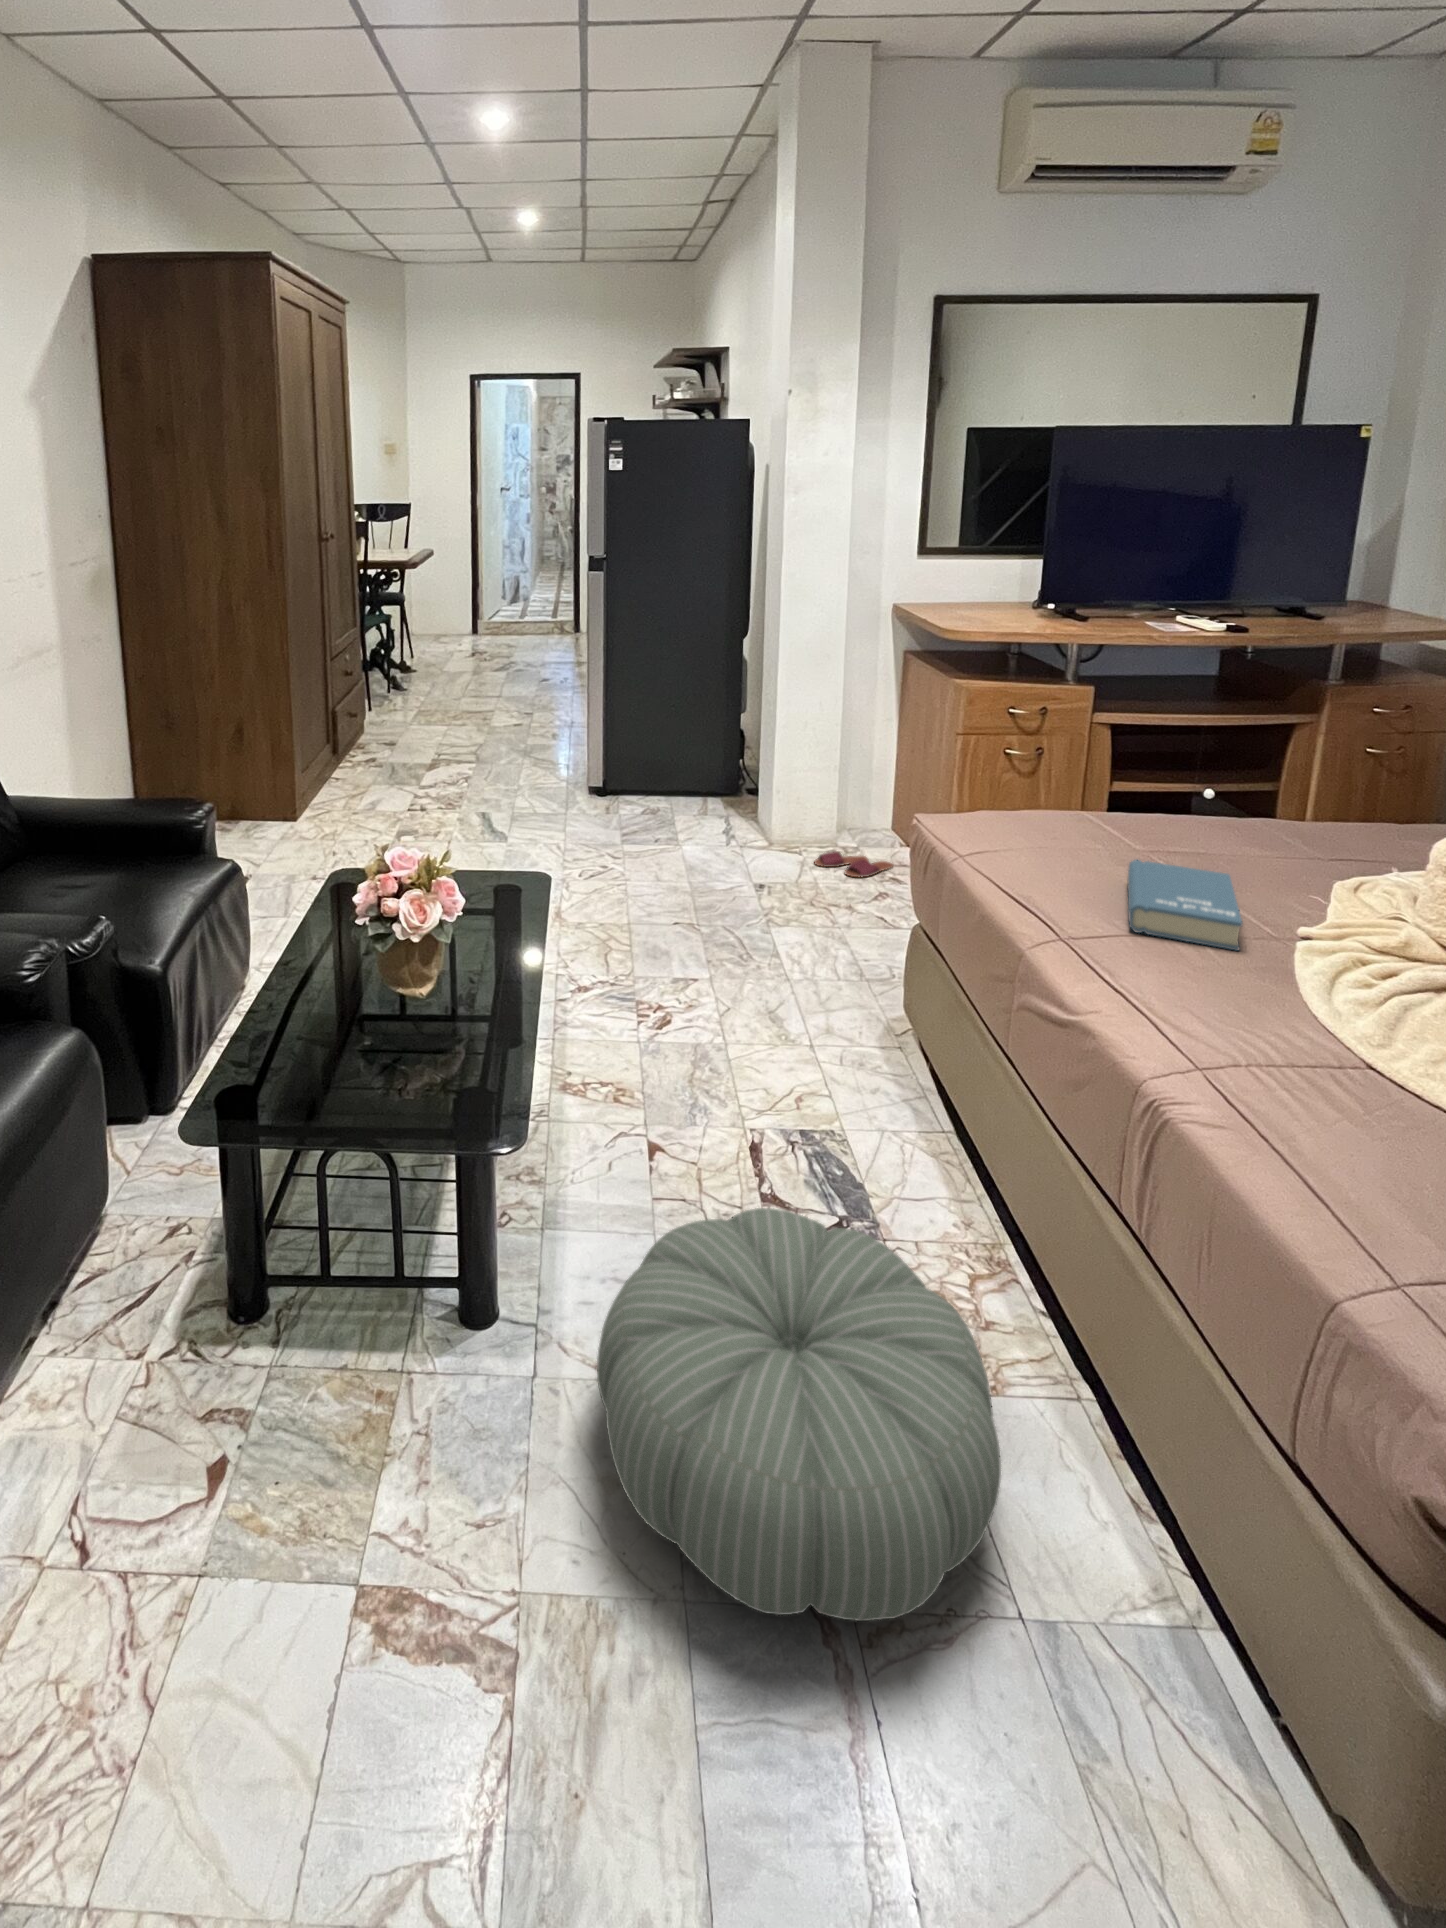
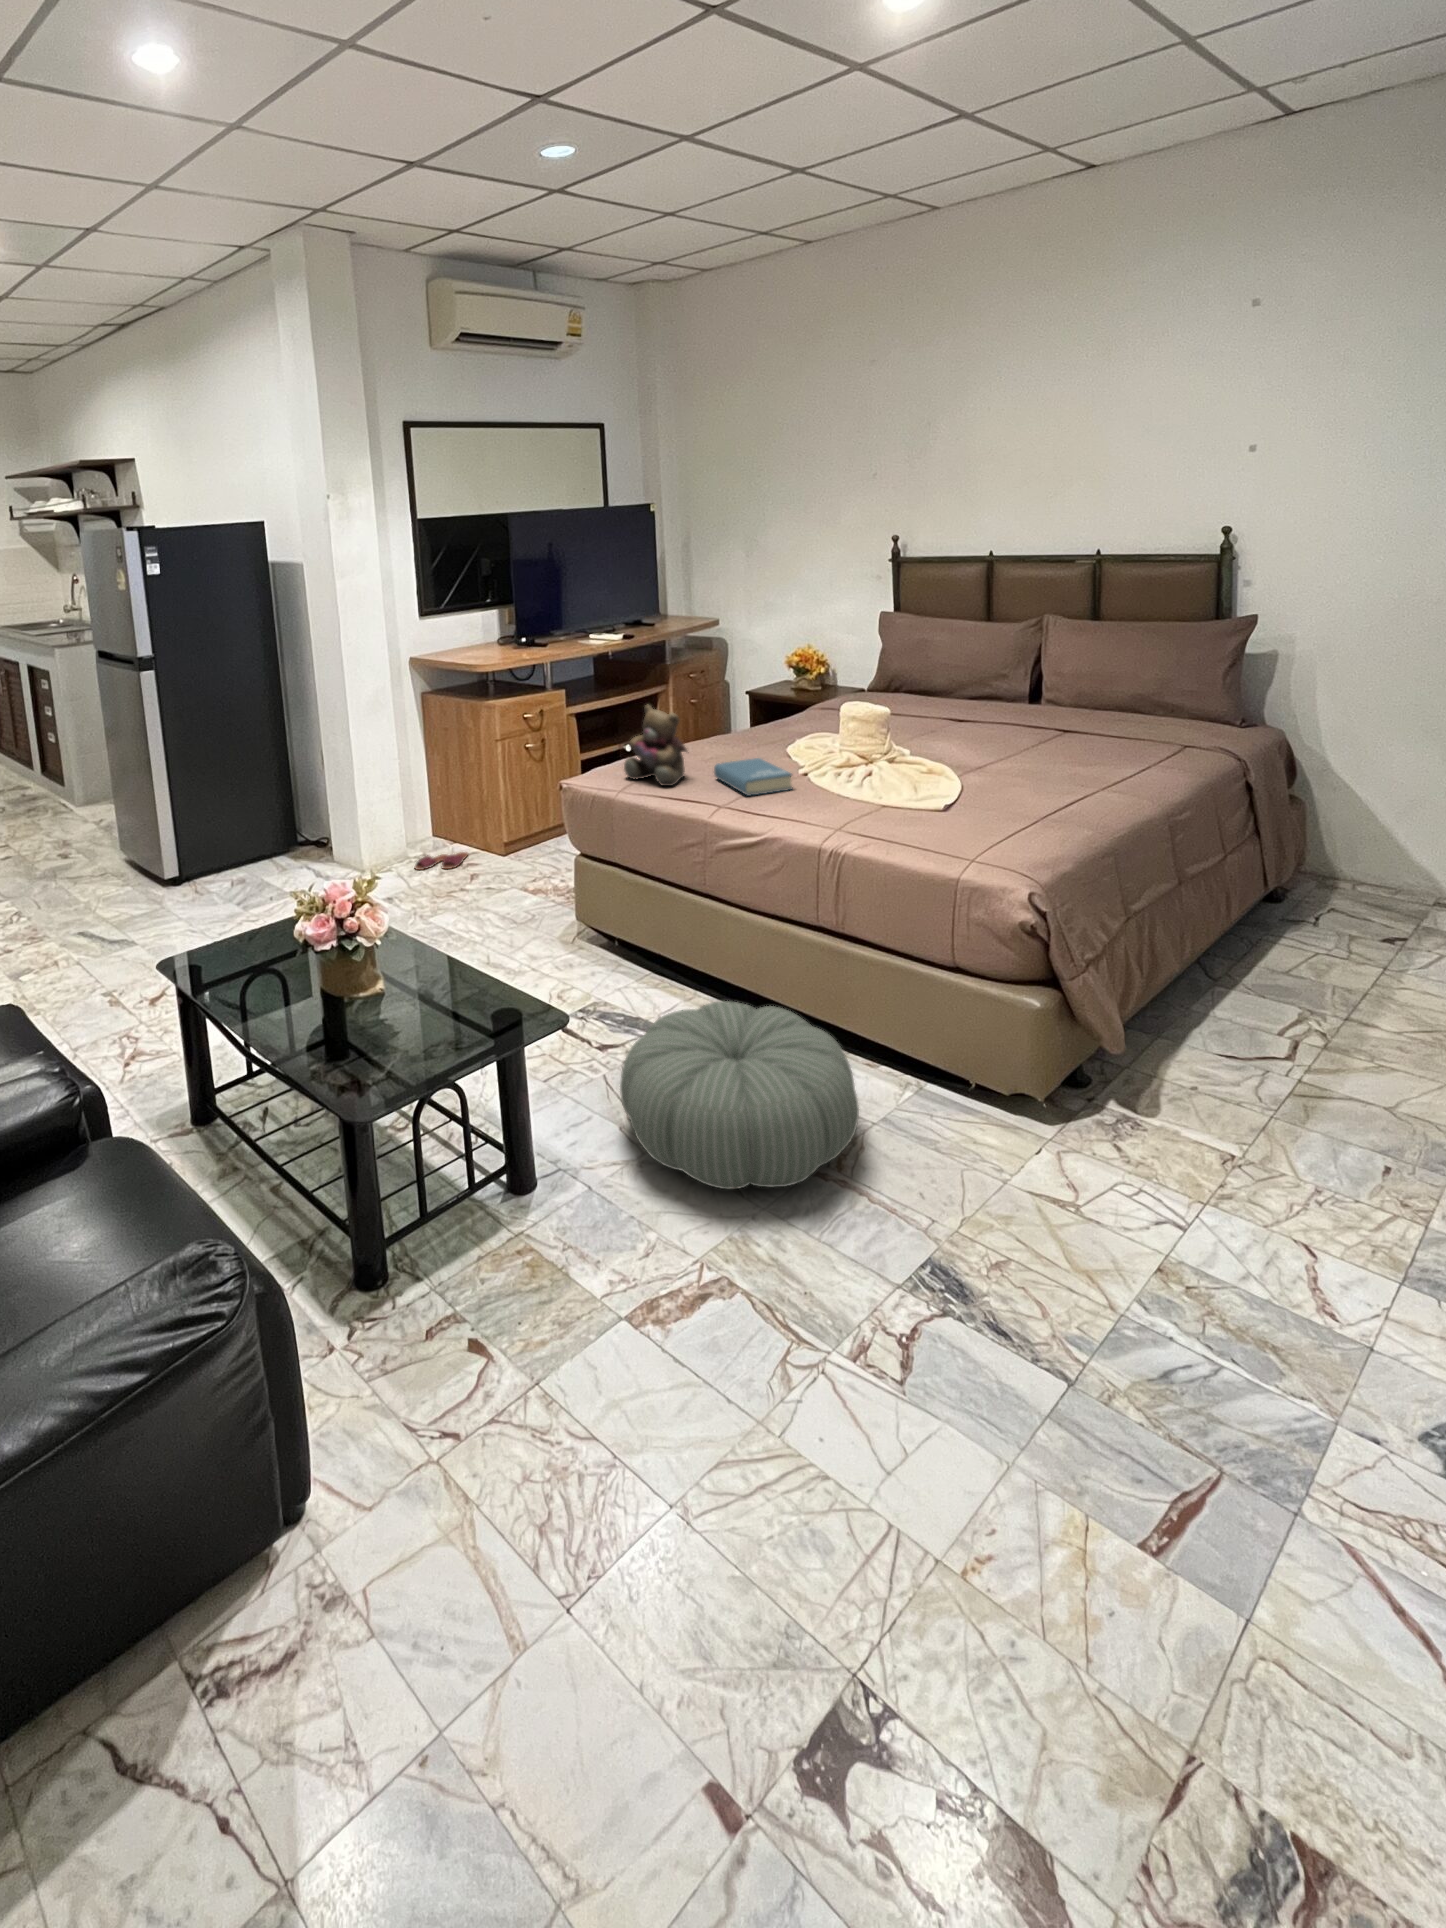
teddy bear: none [992,733,1092,871] -> present [624,705,687,786]

